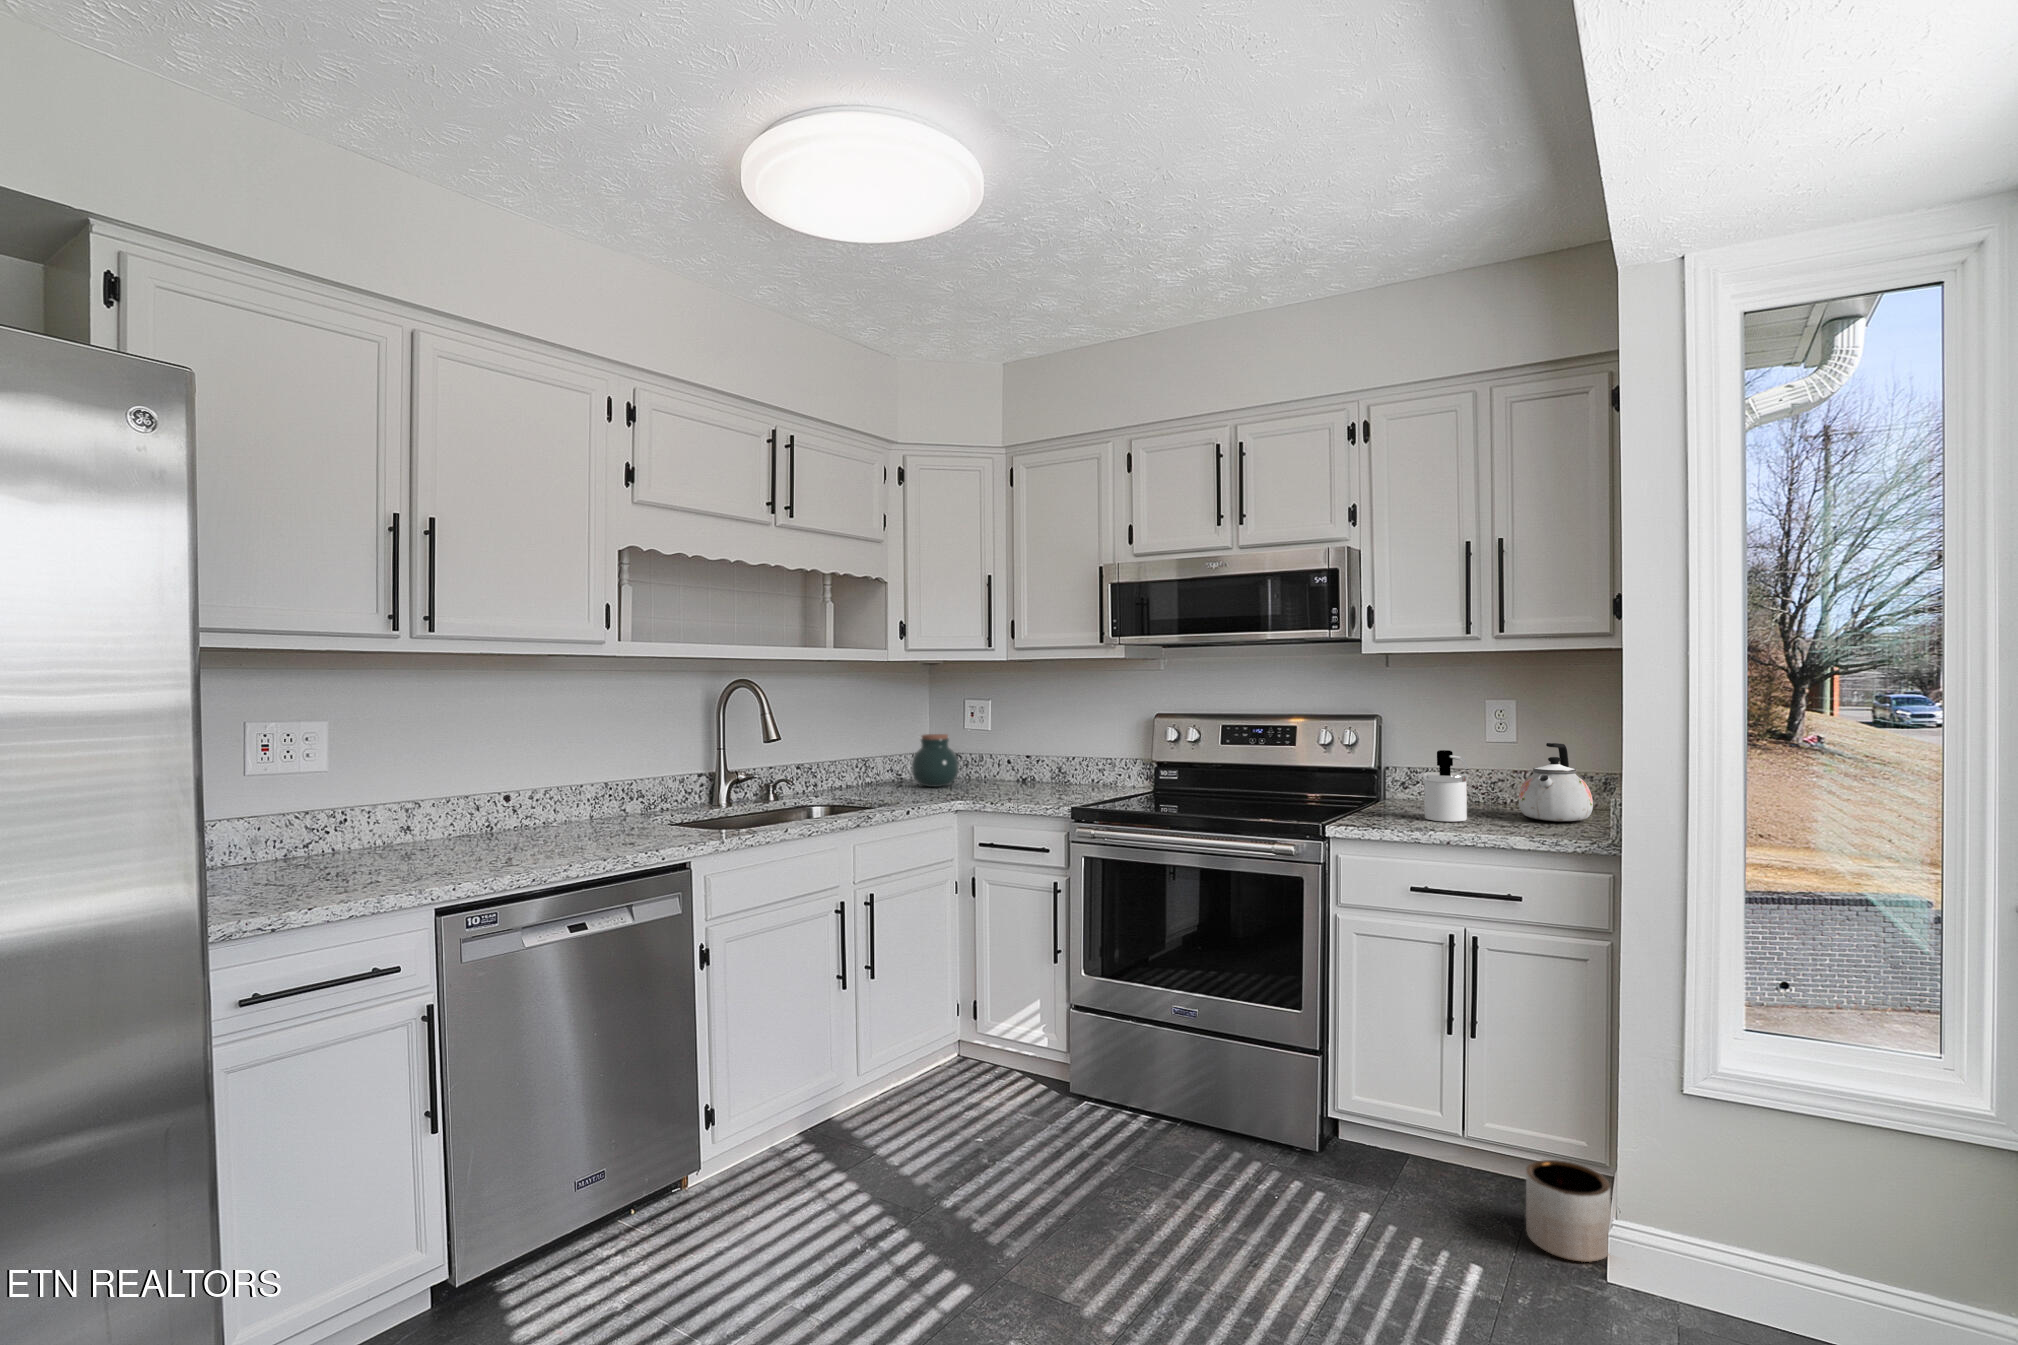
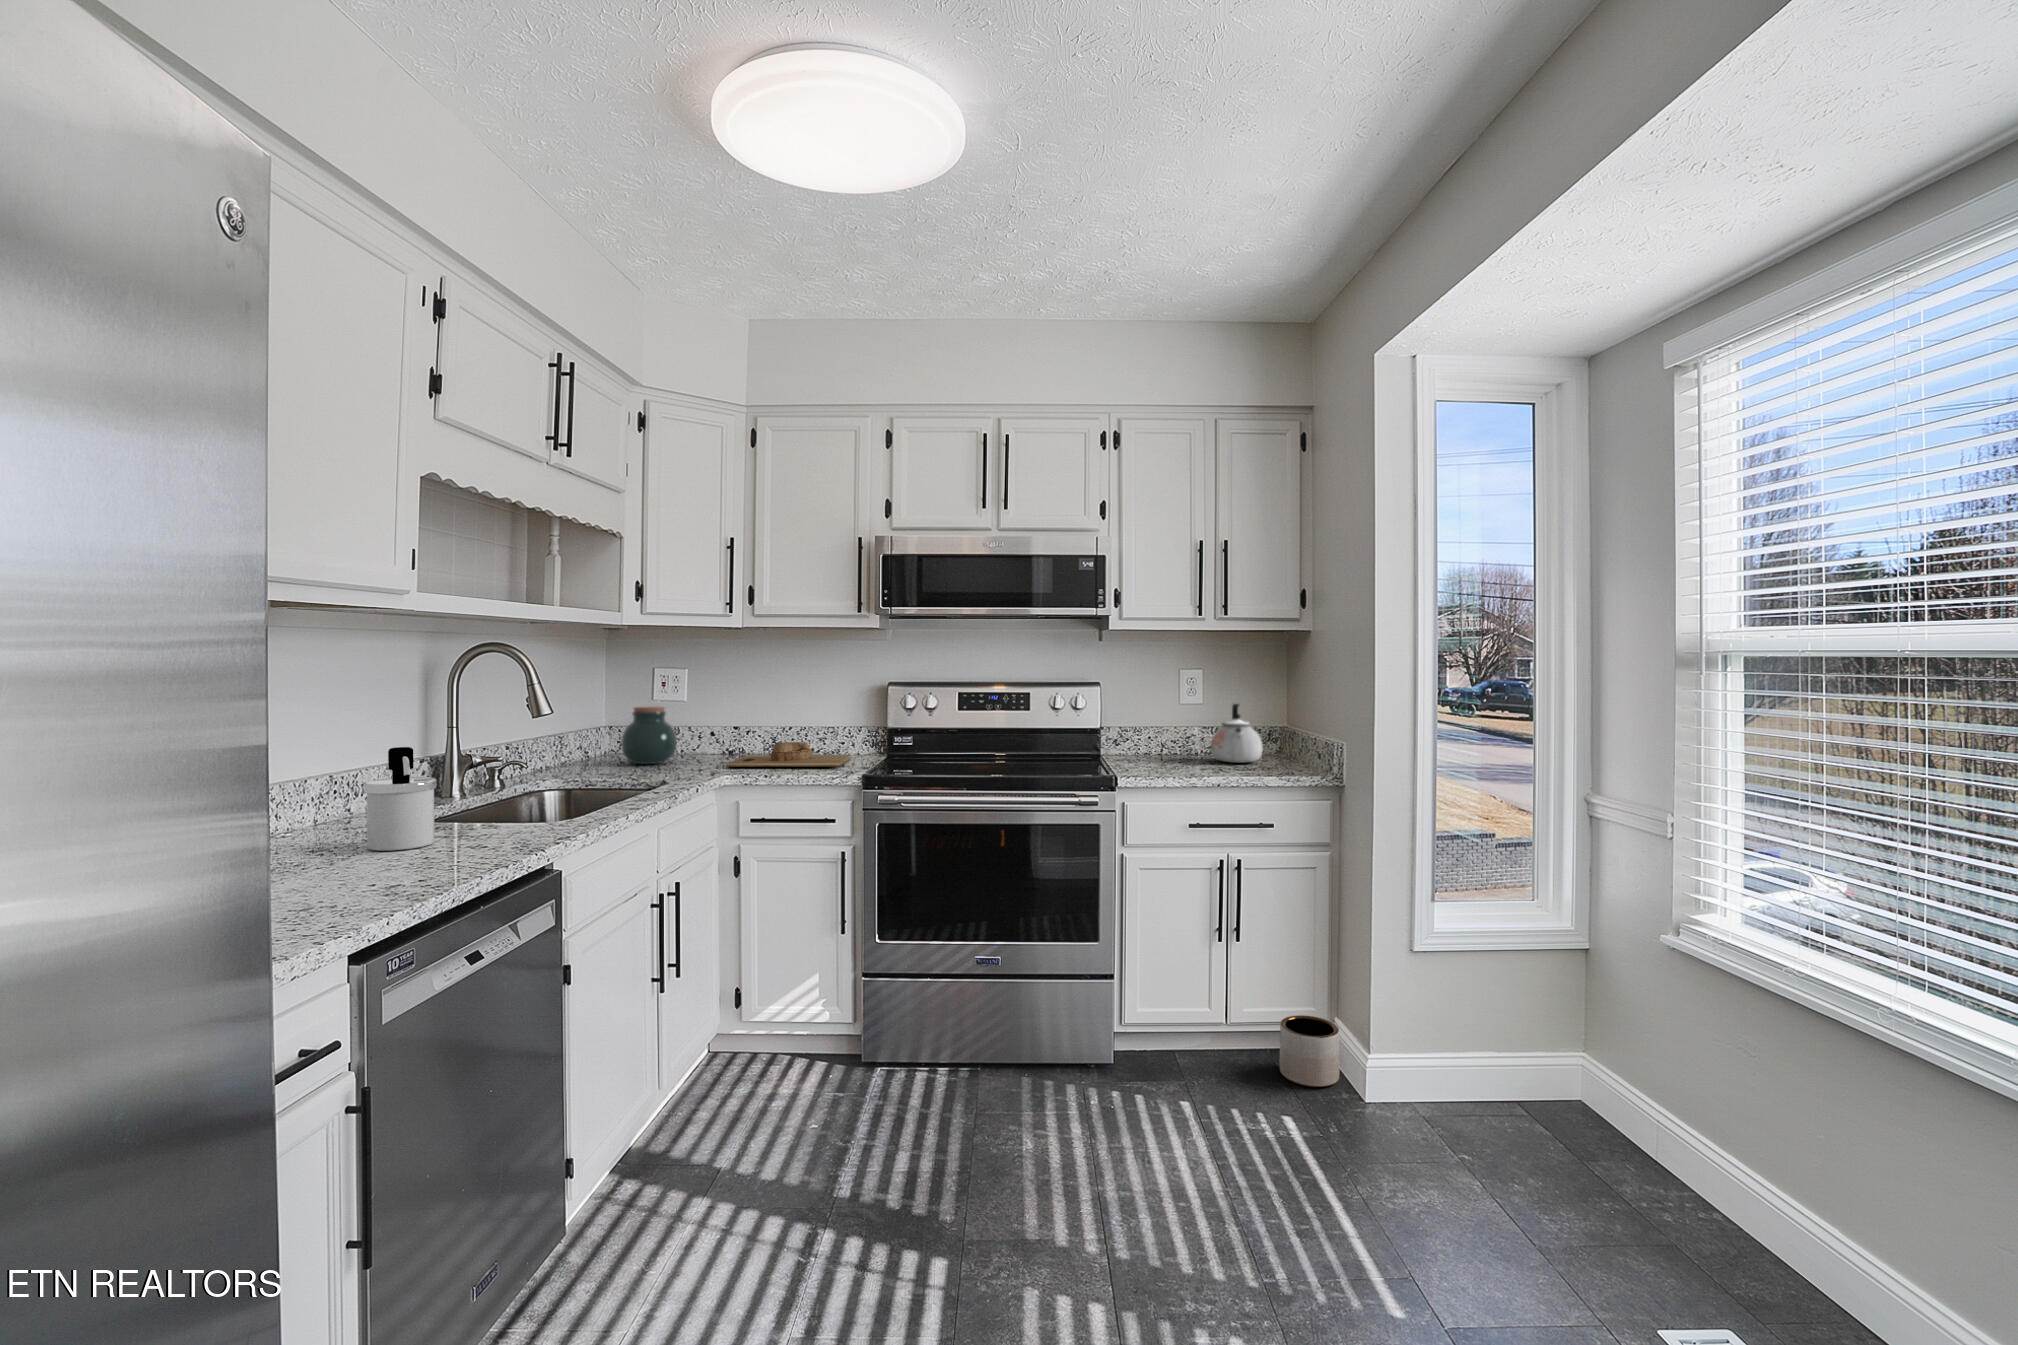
soap dispenser: present [1423,750,1469,822] -> present [364,747,437,851]
cutting board: none [984,771,1114,798] -> present [726,742,851,767]

